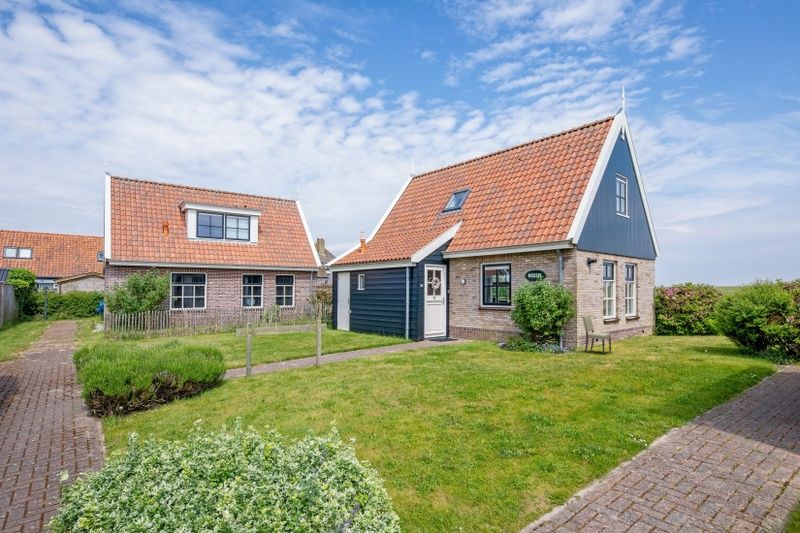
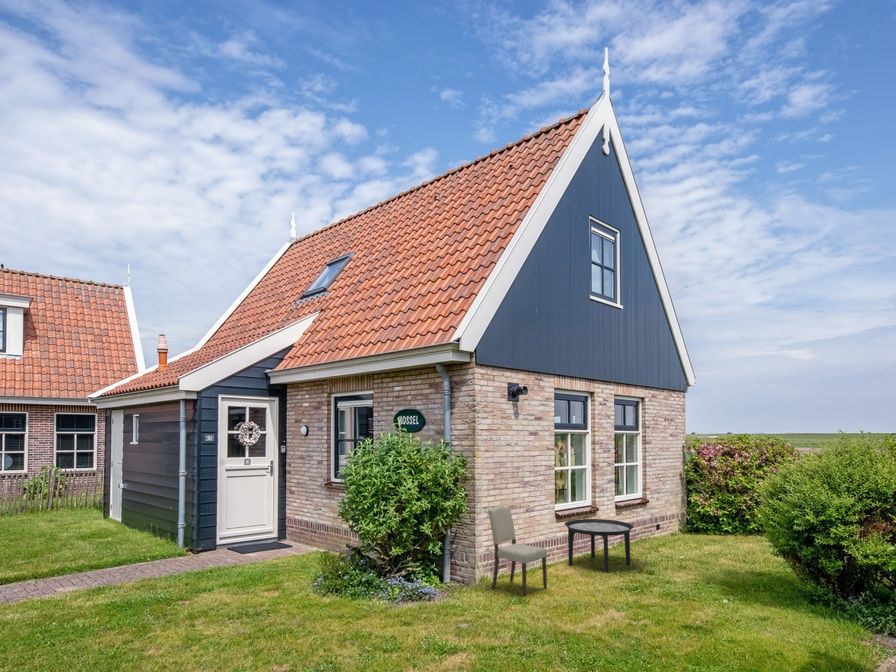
round table: none [609,324,646,348] -> present [565,519,633,572]

